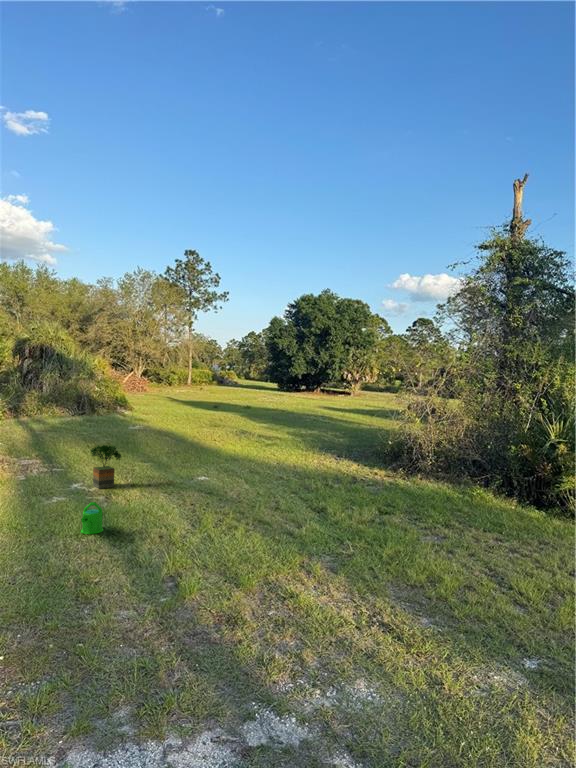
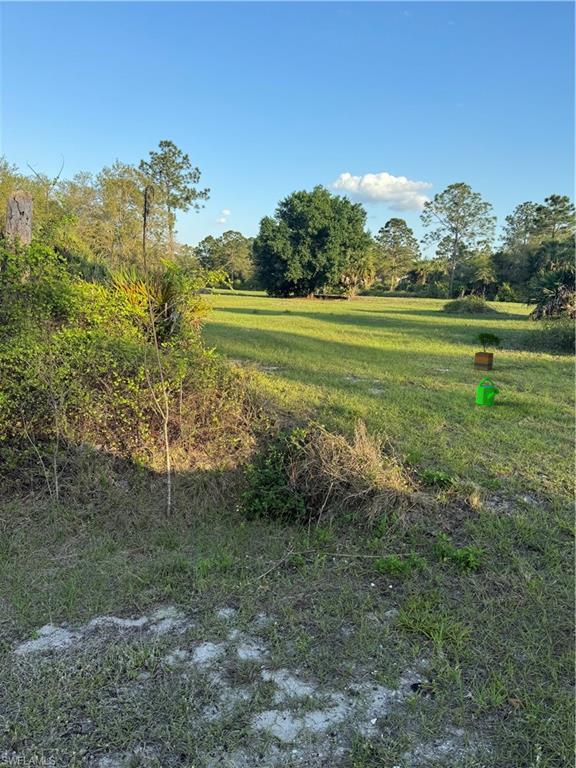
potted tree: present [91,445,121,489] -> present [472,333,500,371]

